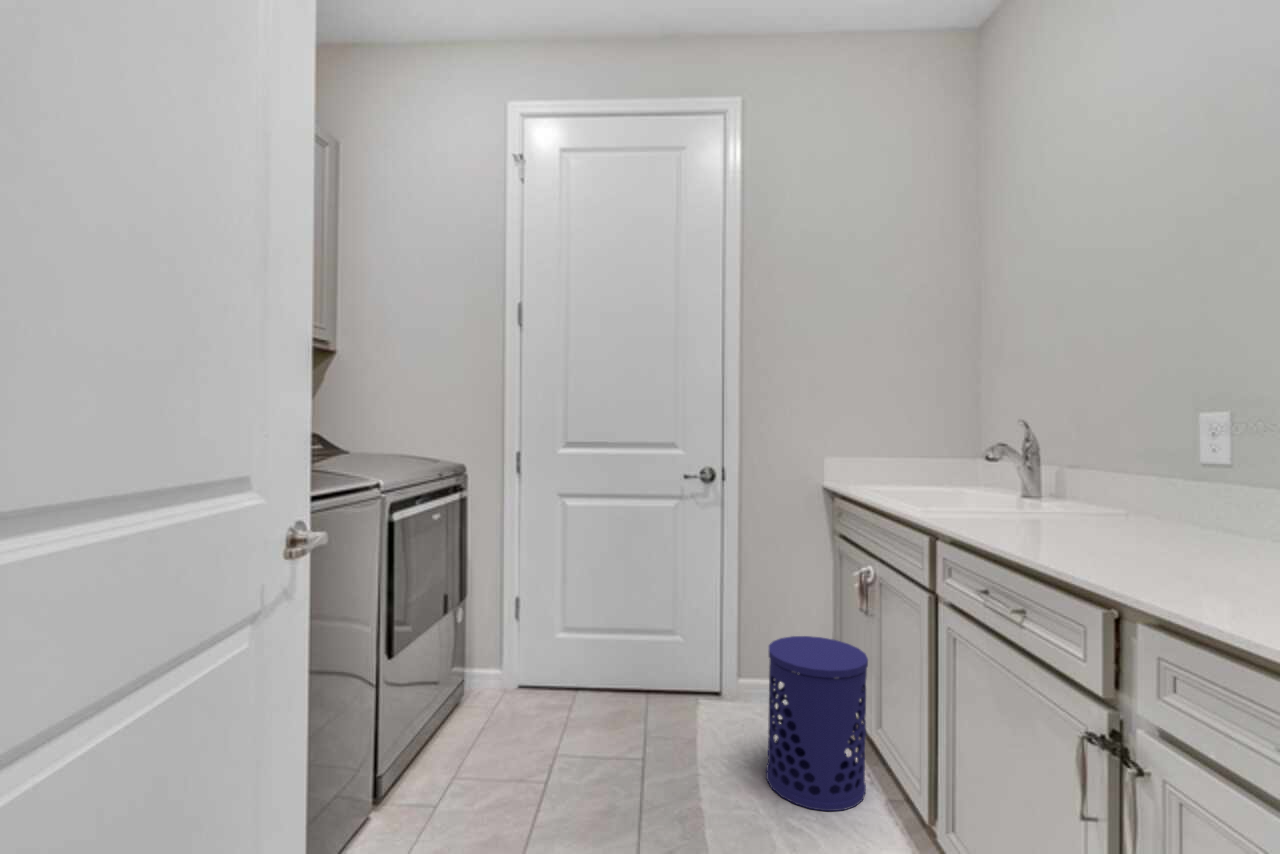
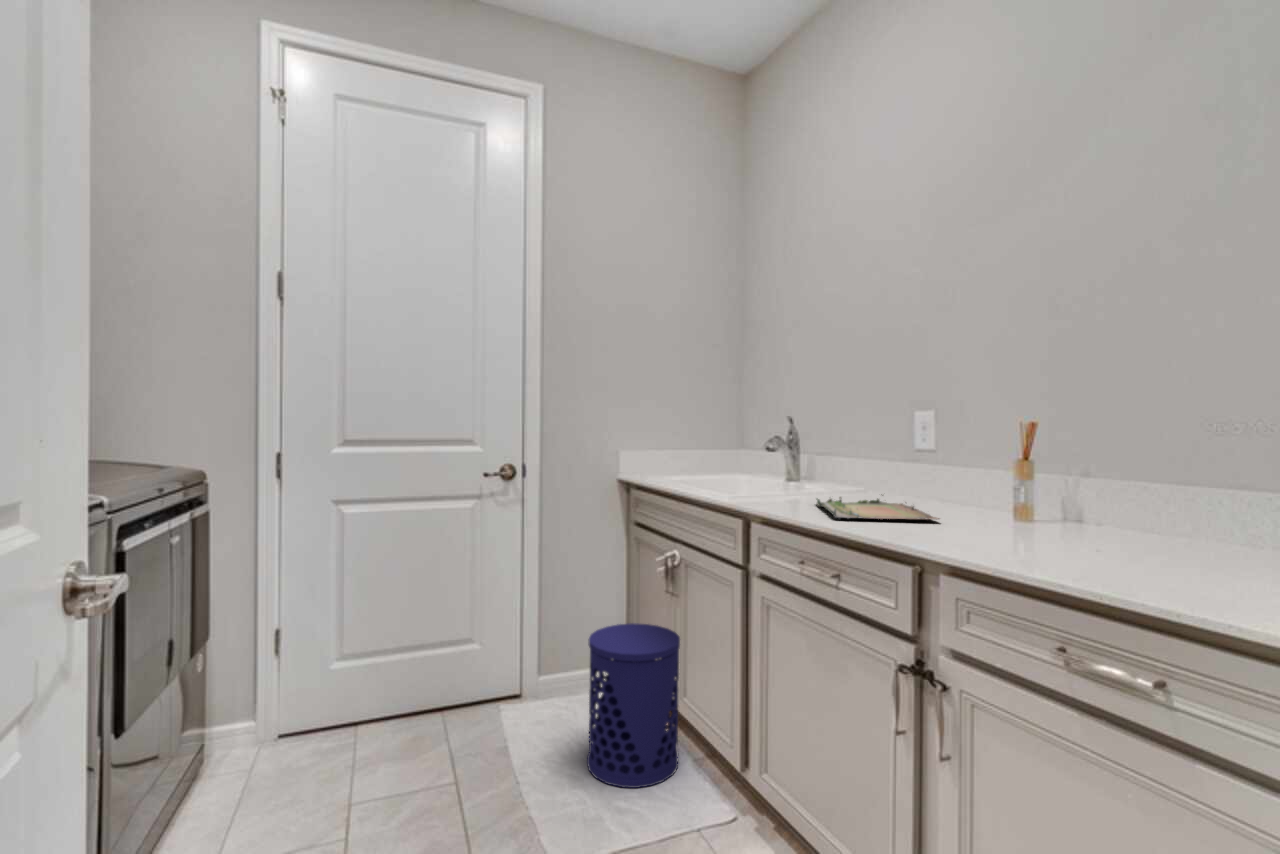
tray: none [1025,515,1192,555] -> present [816,494,939,520]

